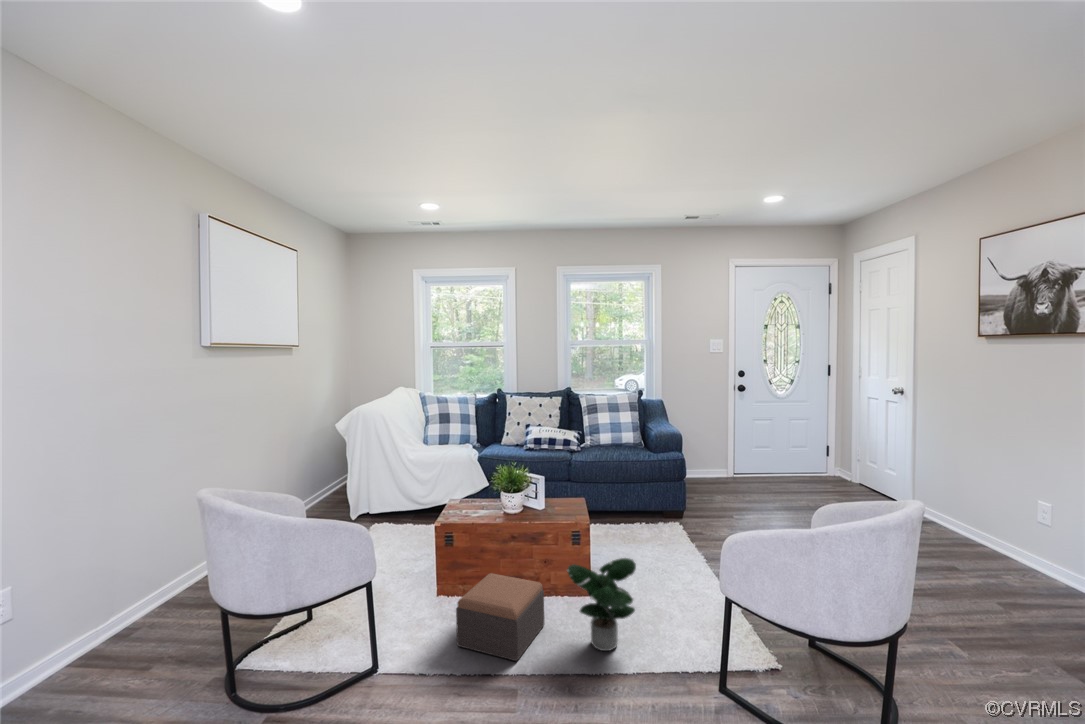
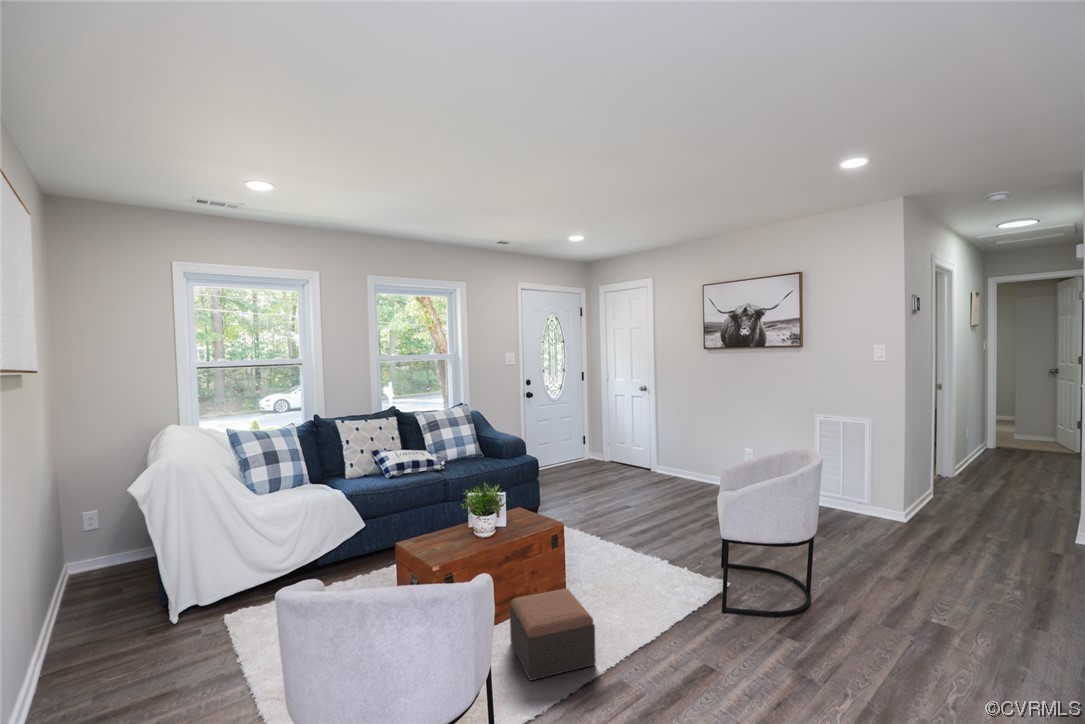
potted plant: present [567,558,636,651] -> none [598,541,668,627]

